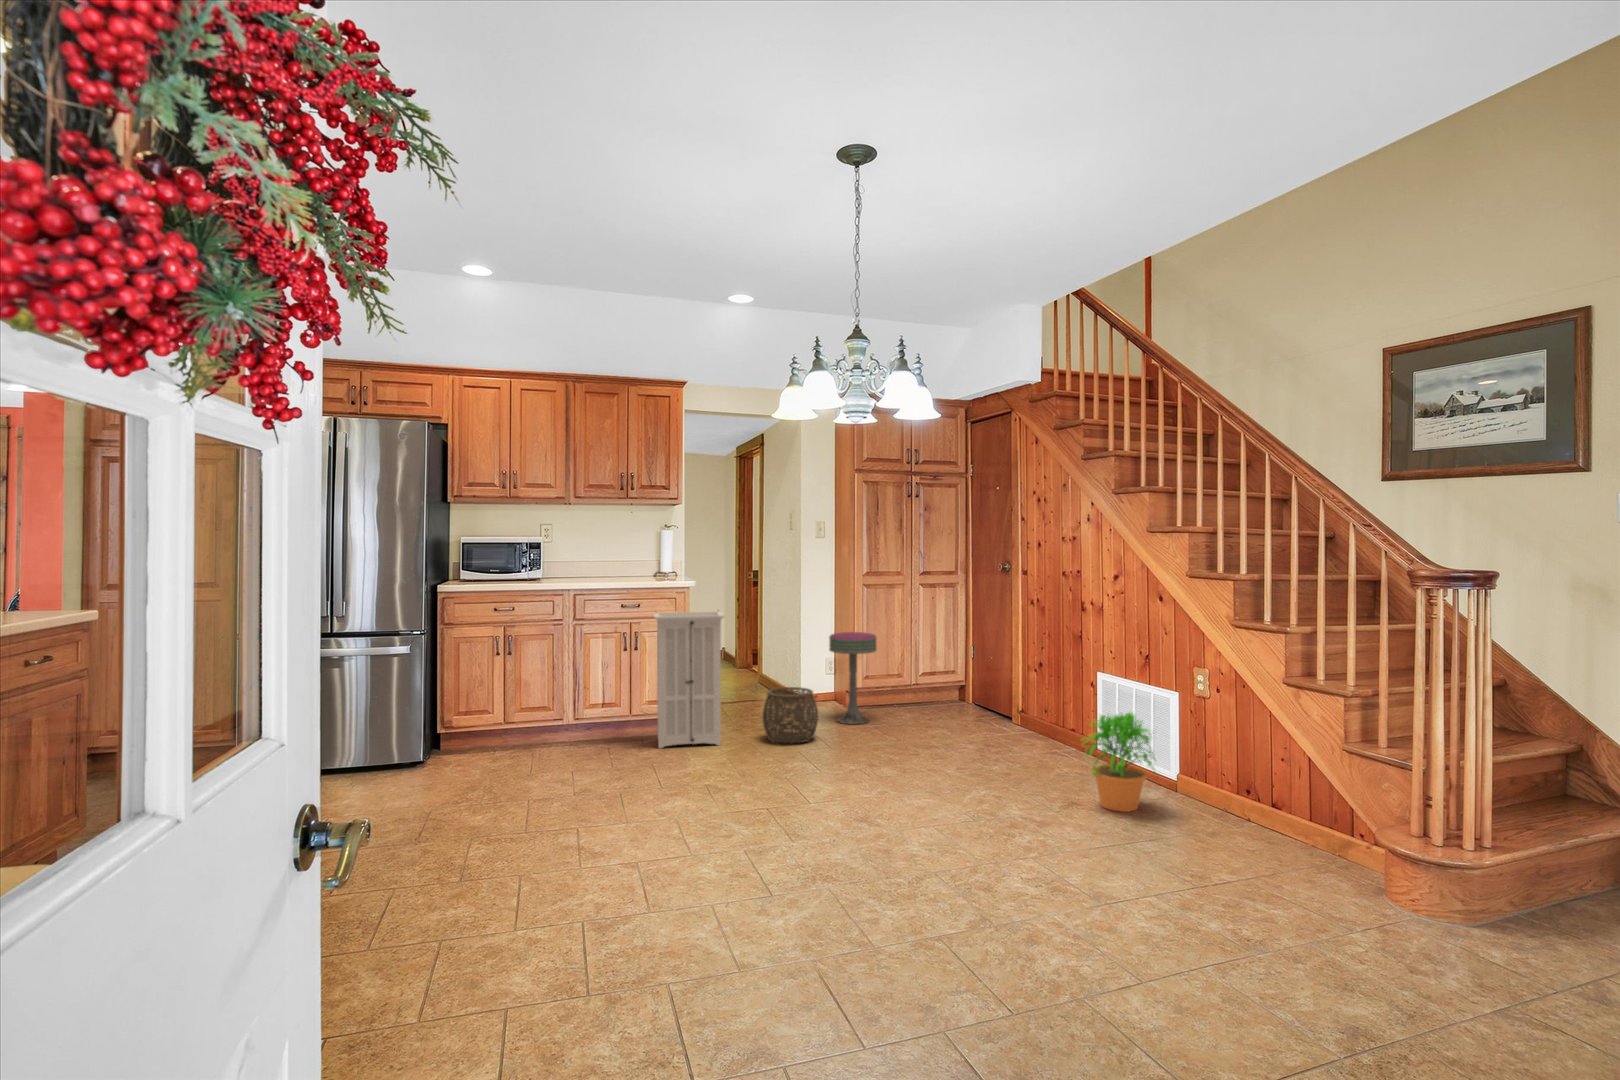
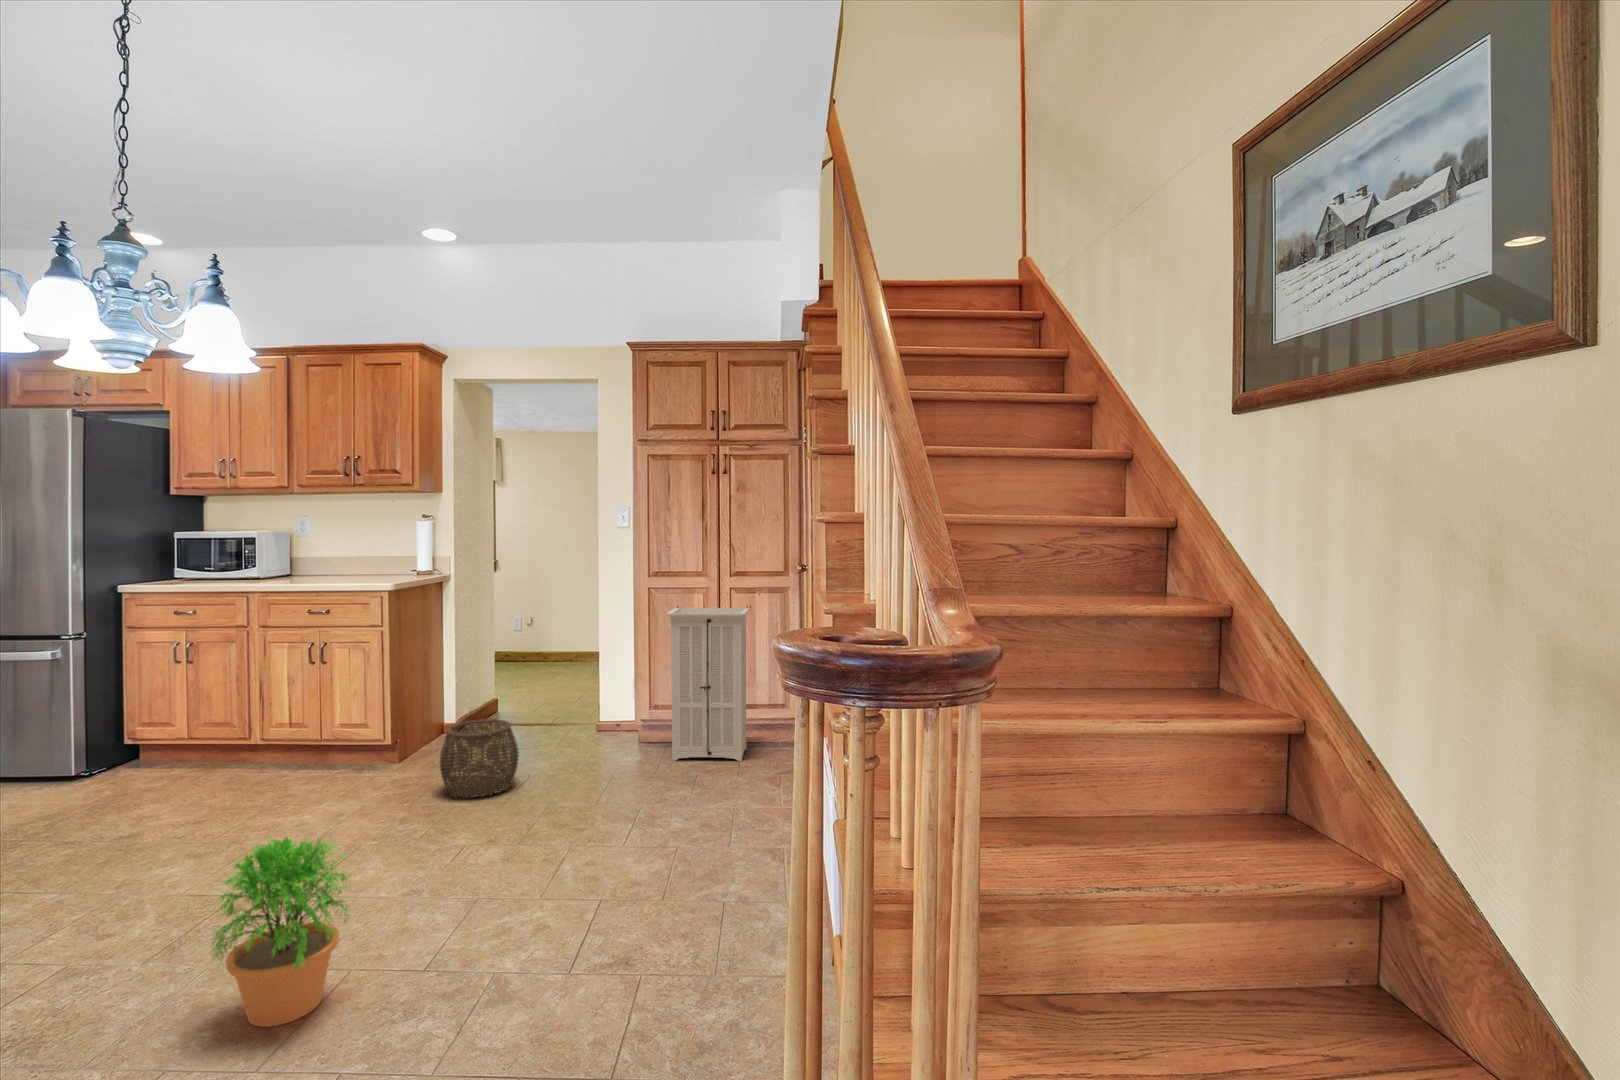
storage cabinet: present [654,610,724,748] -> present [666,606,750,761]
bar stool: present [829,632,877,724] -> none [580,647,644,769]
potted plant: present [1084,712,1156,812] -> present [208,837,354,1027]

